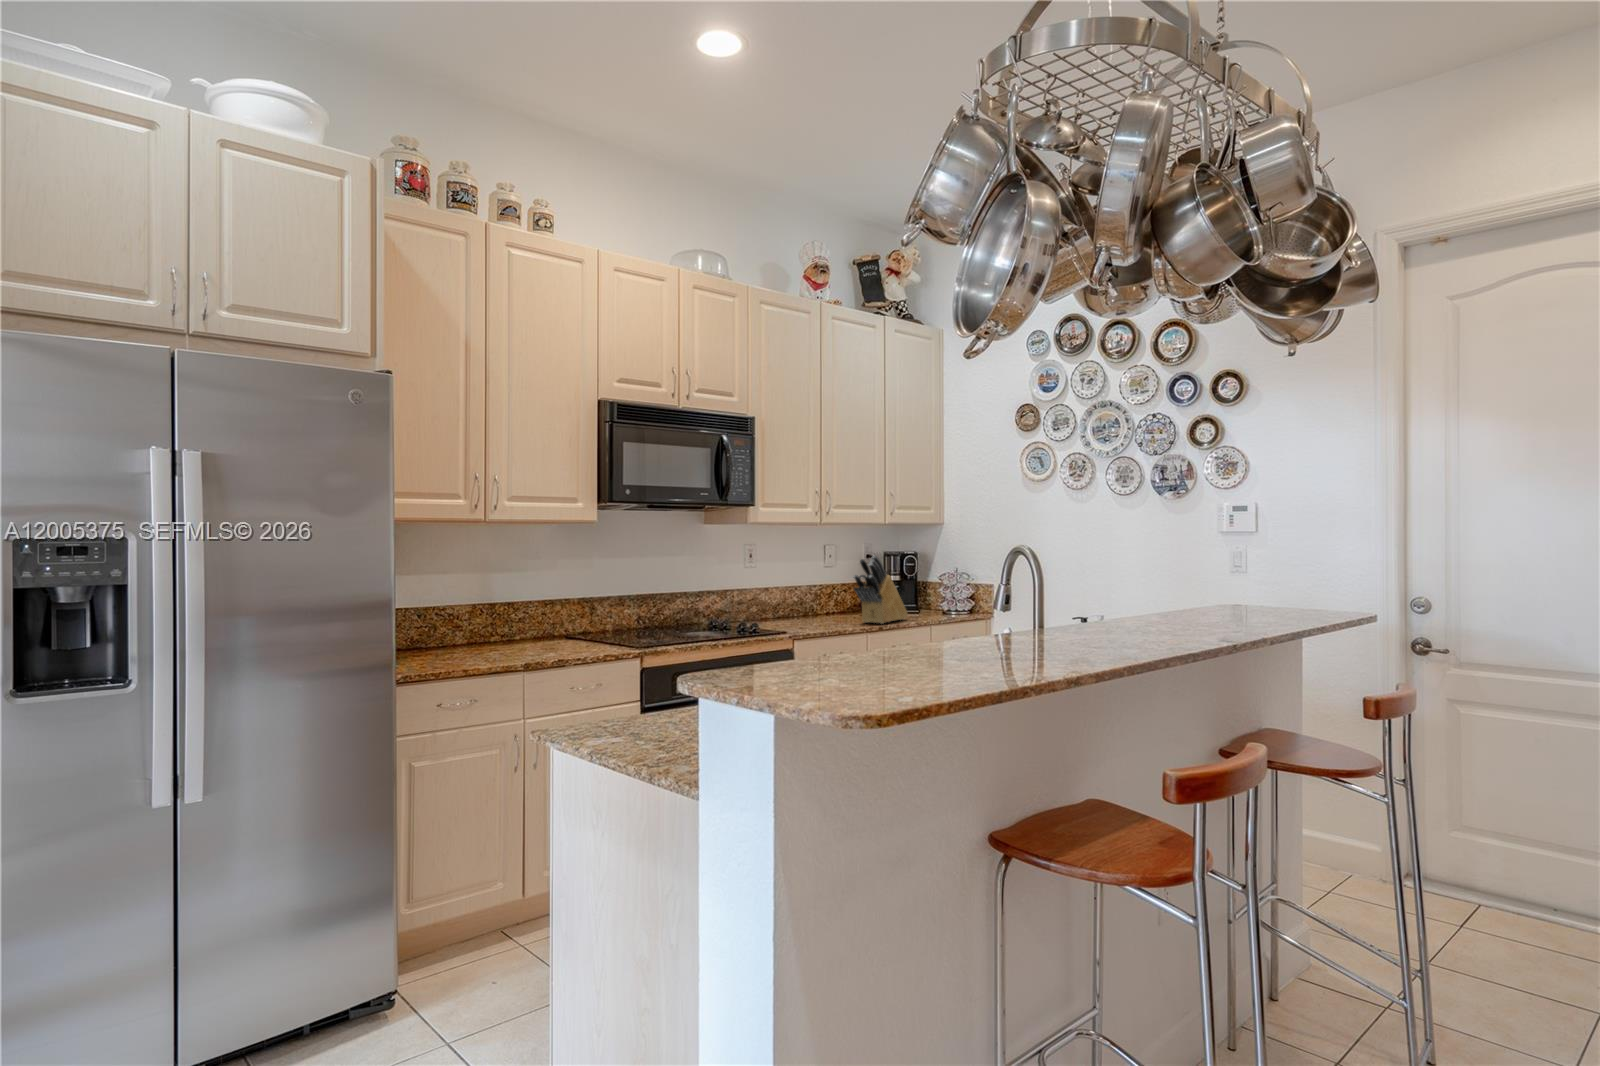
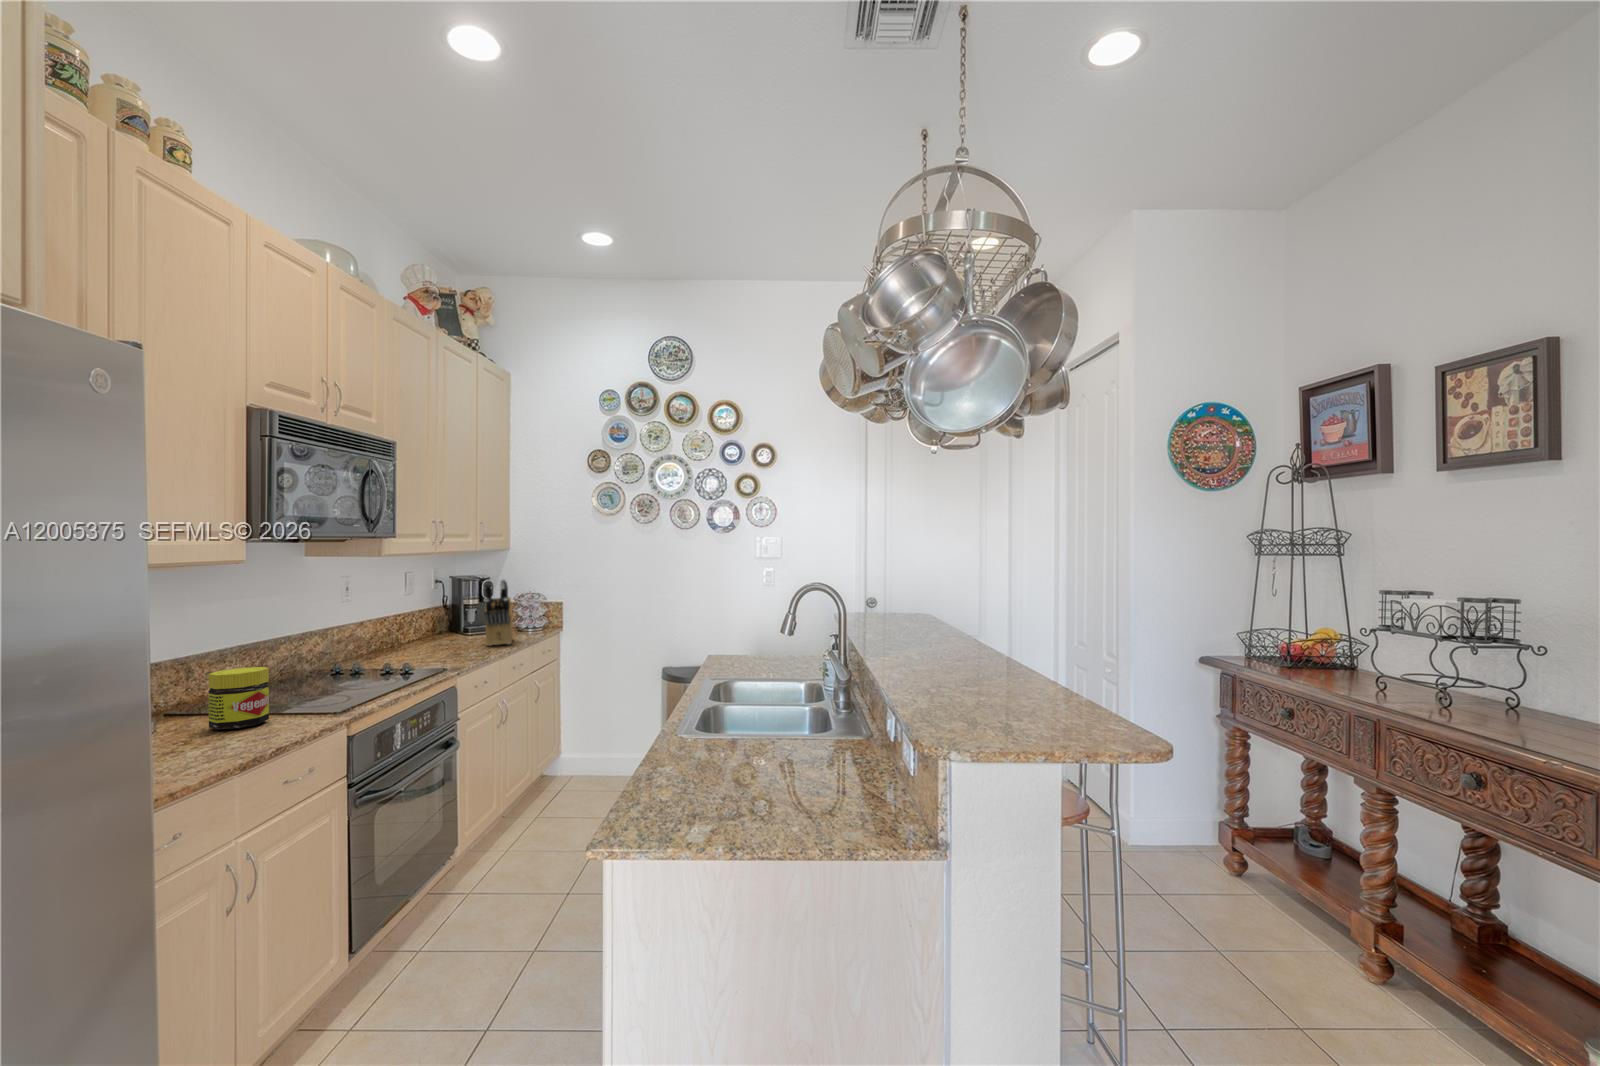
jar: none [550,608,582,649] -> present [209,667,269,730]

